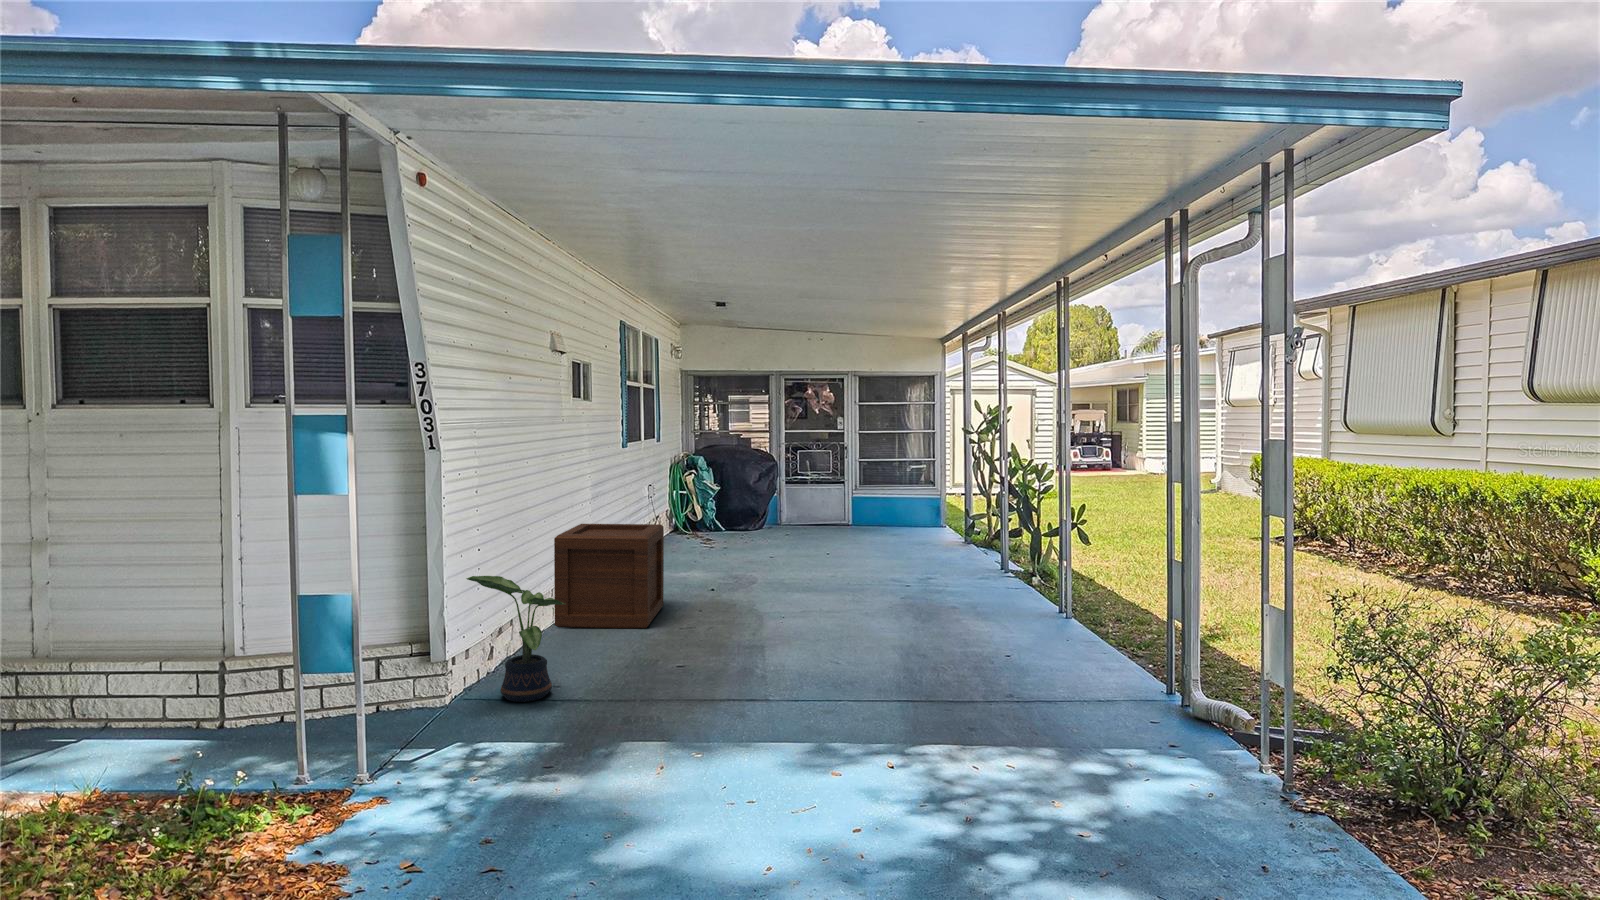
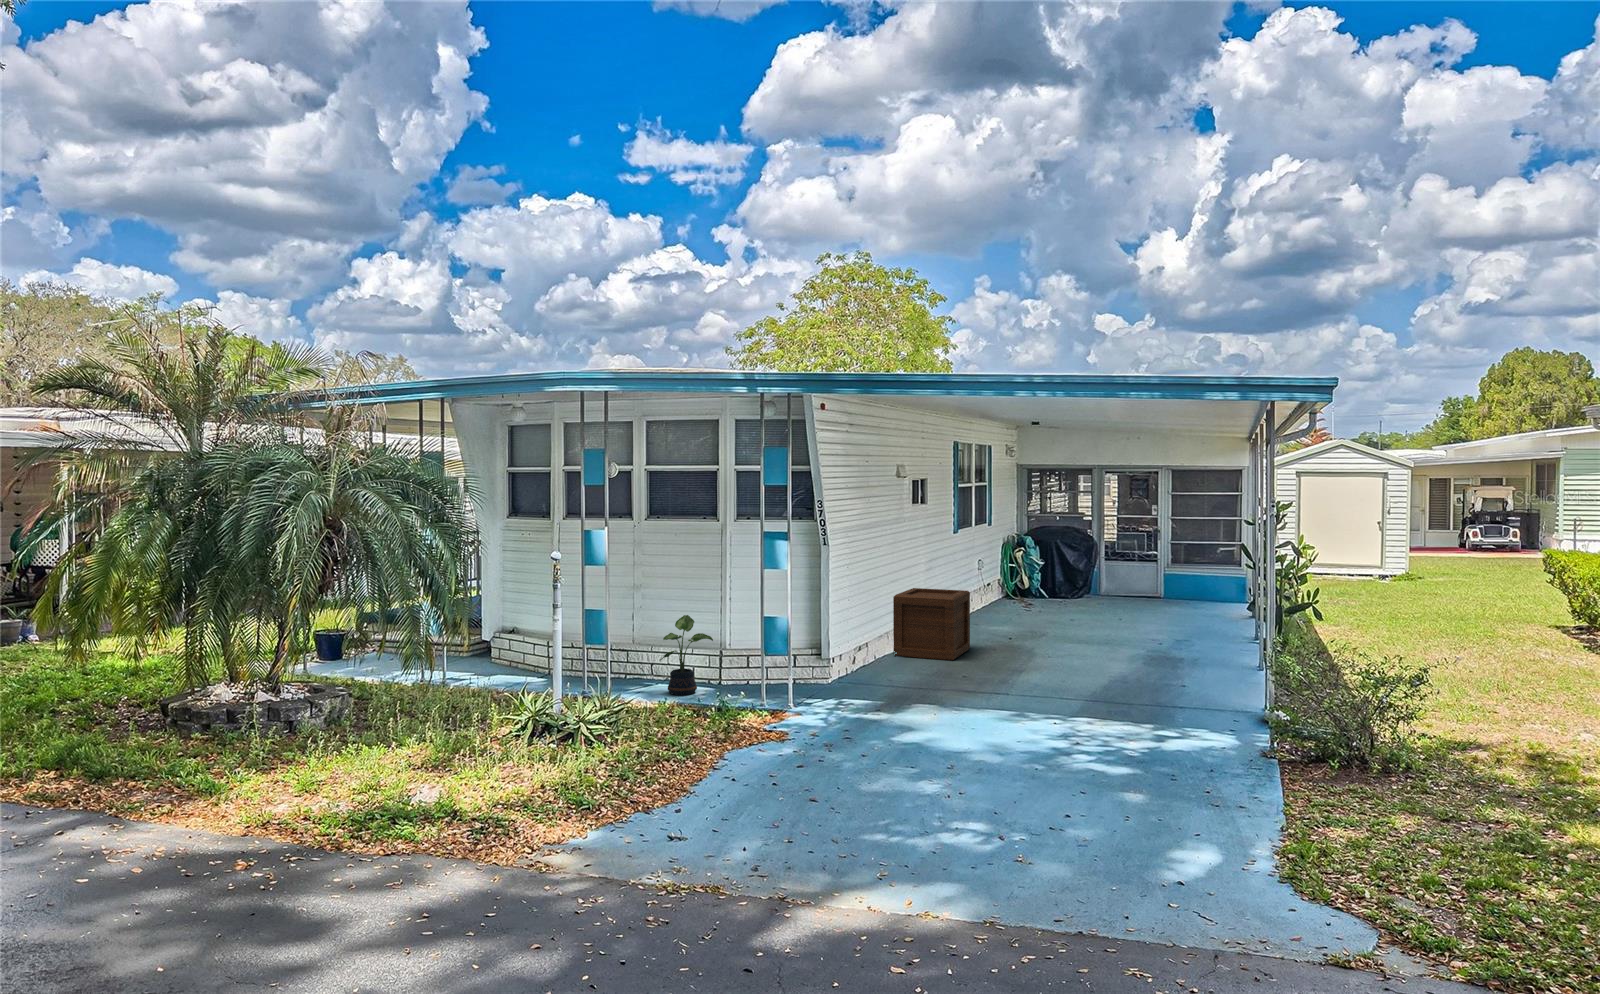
potted plant: present [466,576,564,702] -> present [660,615,713,695]

